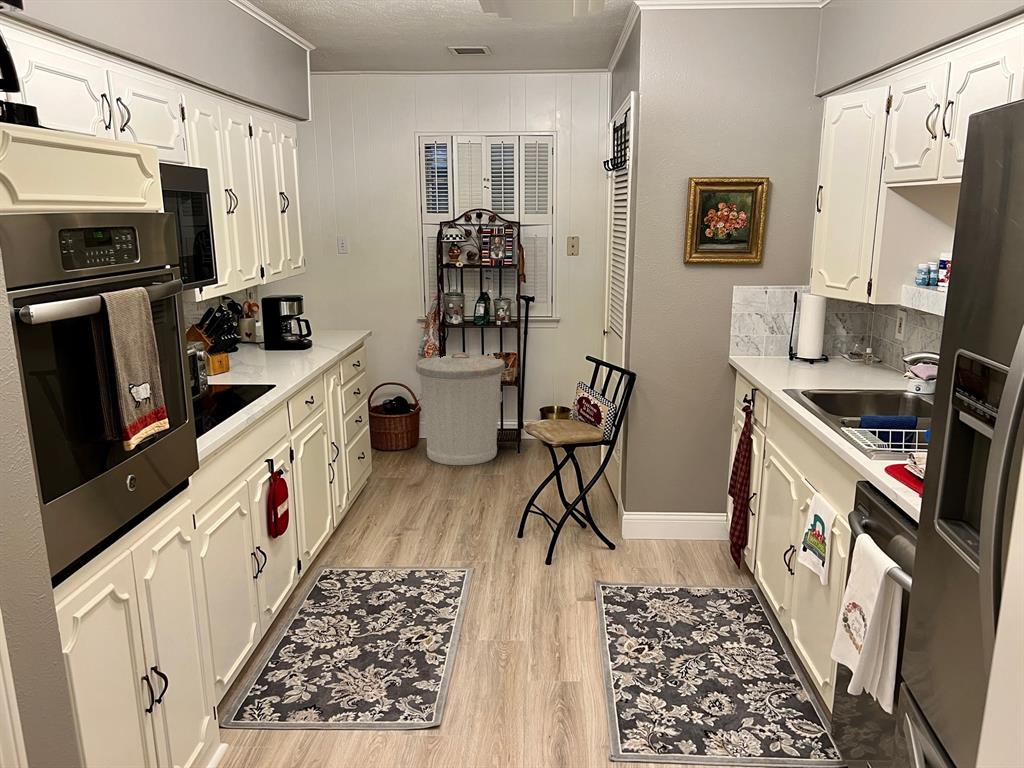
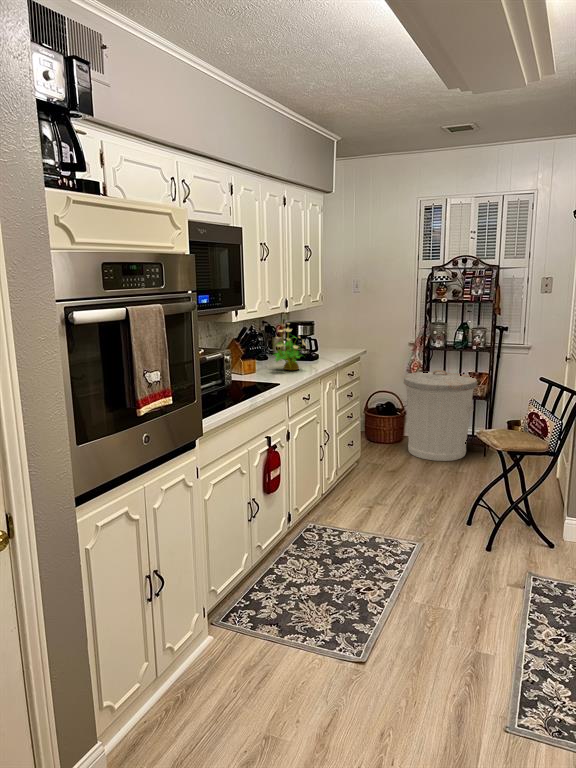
potted plant: none [255,302,302,366] -> present [273,323,306,370]

